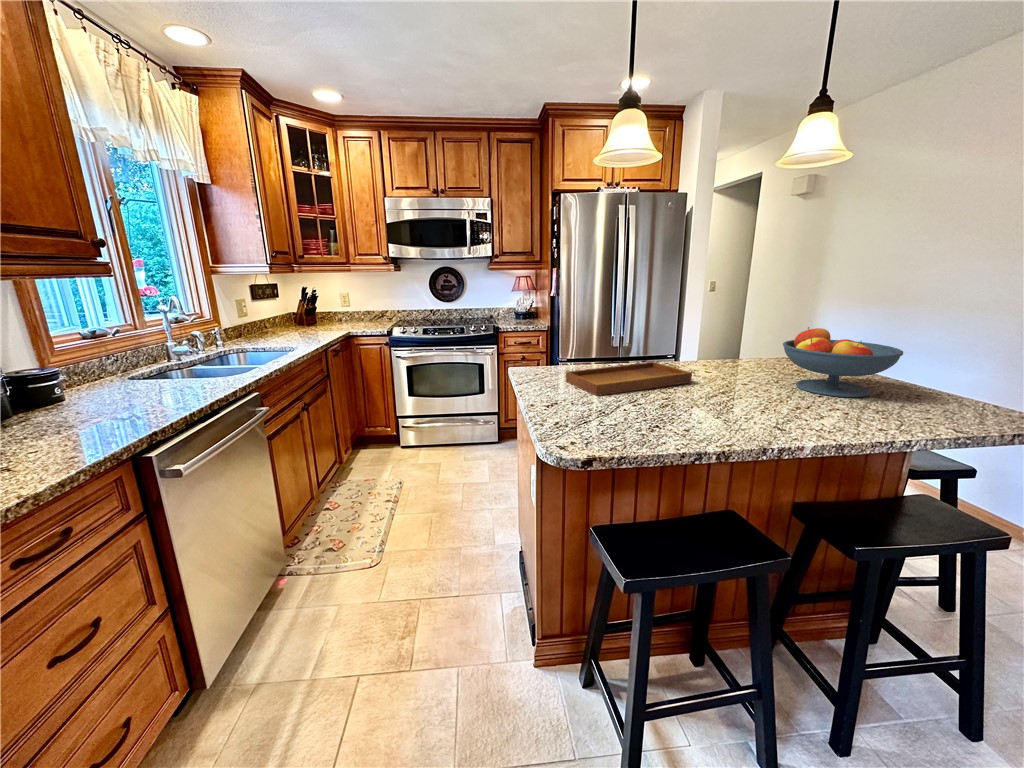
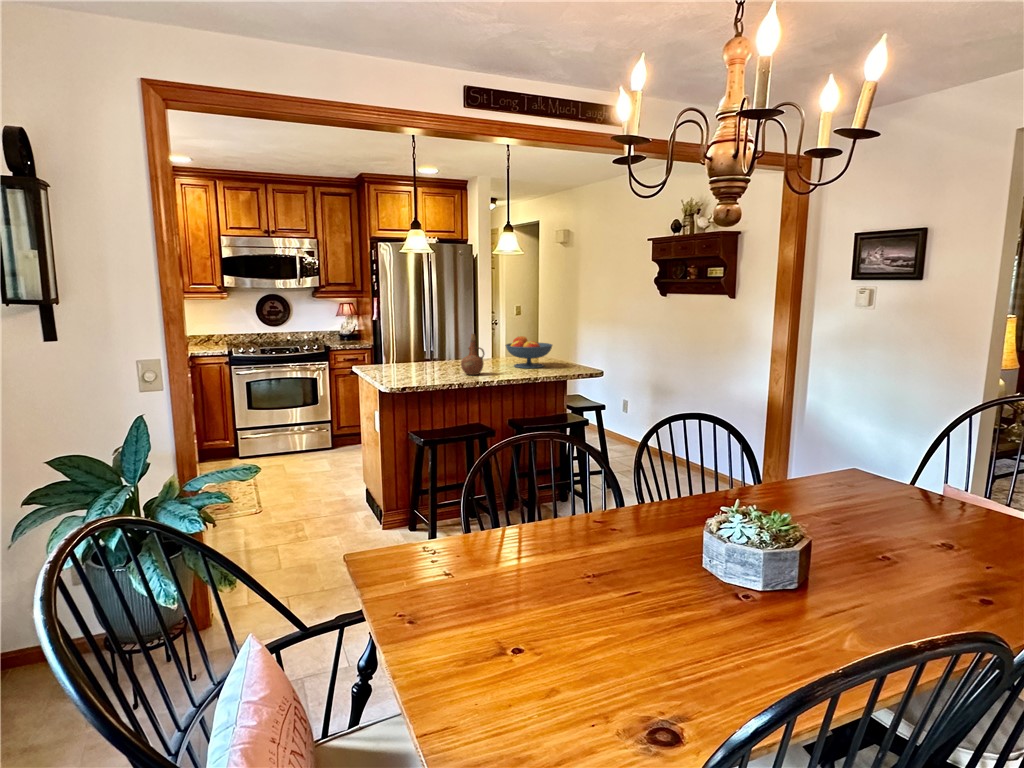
ceramic pitcher: none [704,325,764,415] -> present [461,334,485,375]
tray: present [566,343,692,396] -> none [394,347,462,373]

